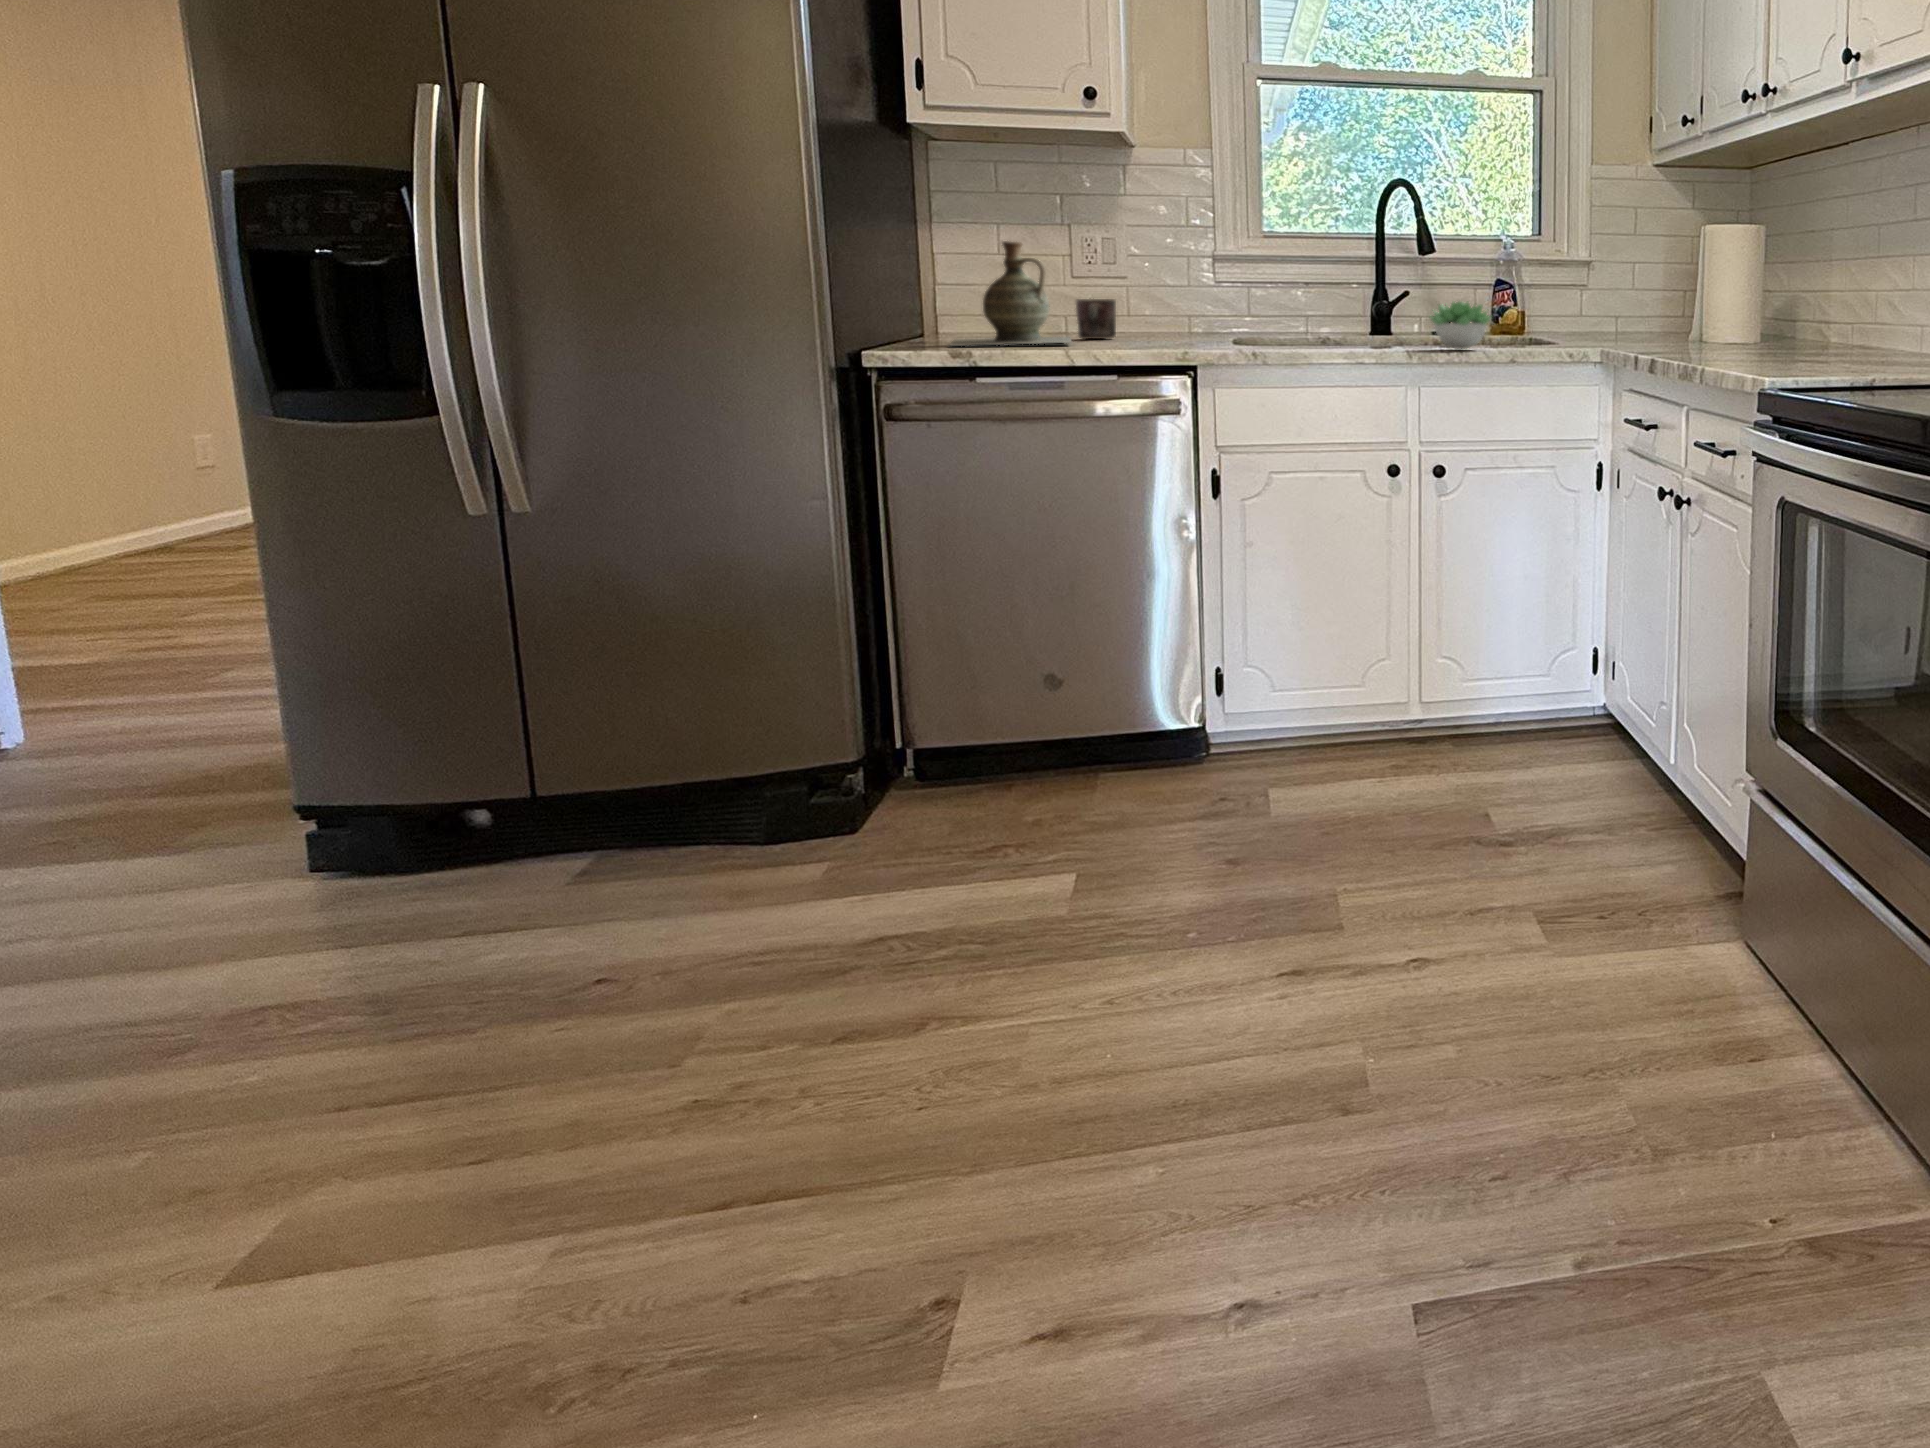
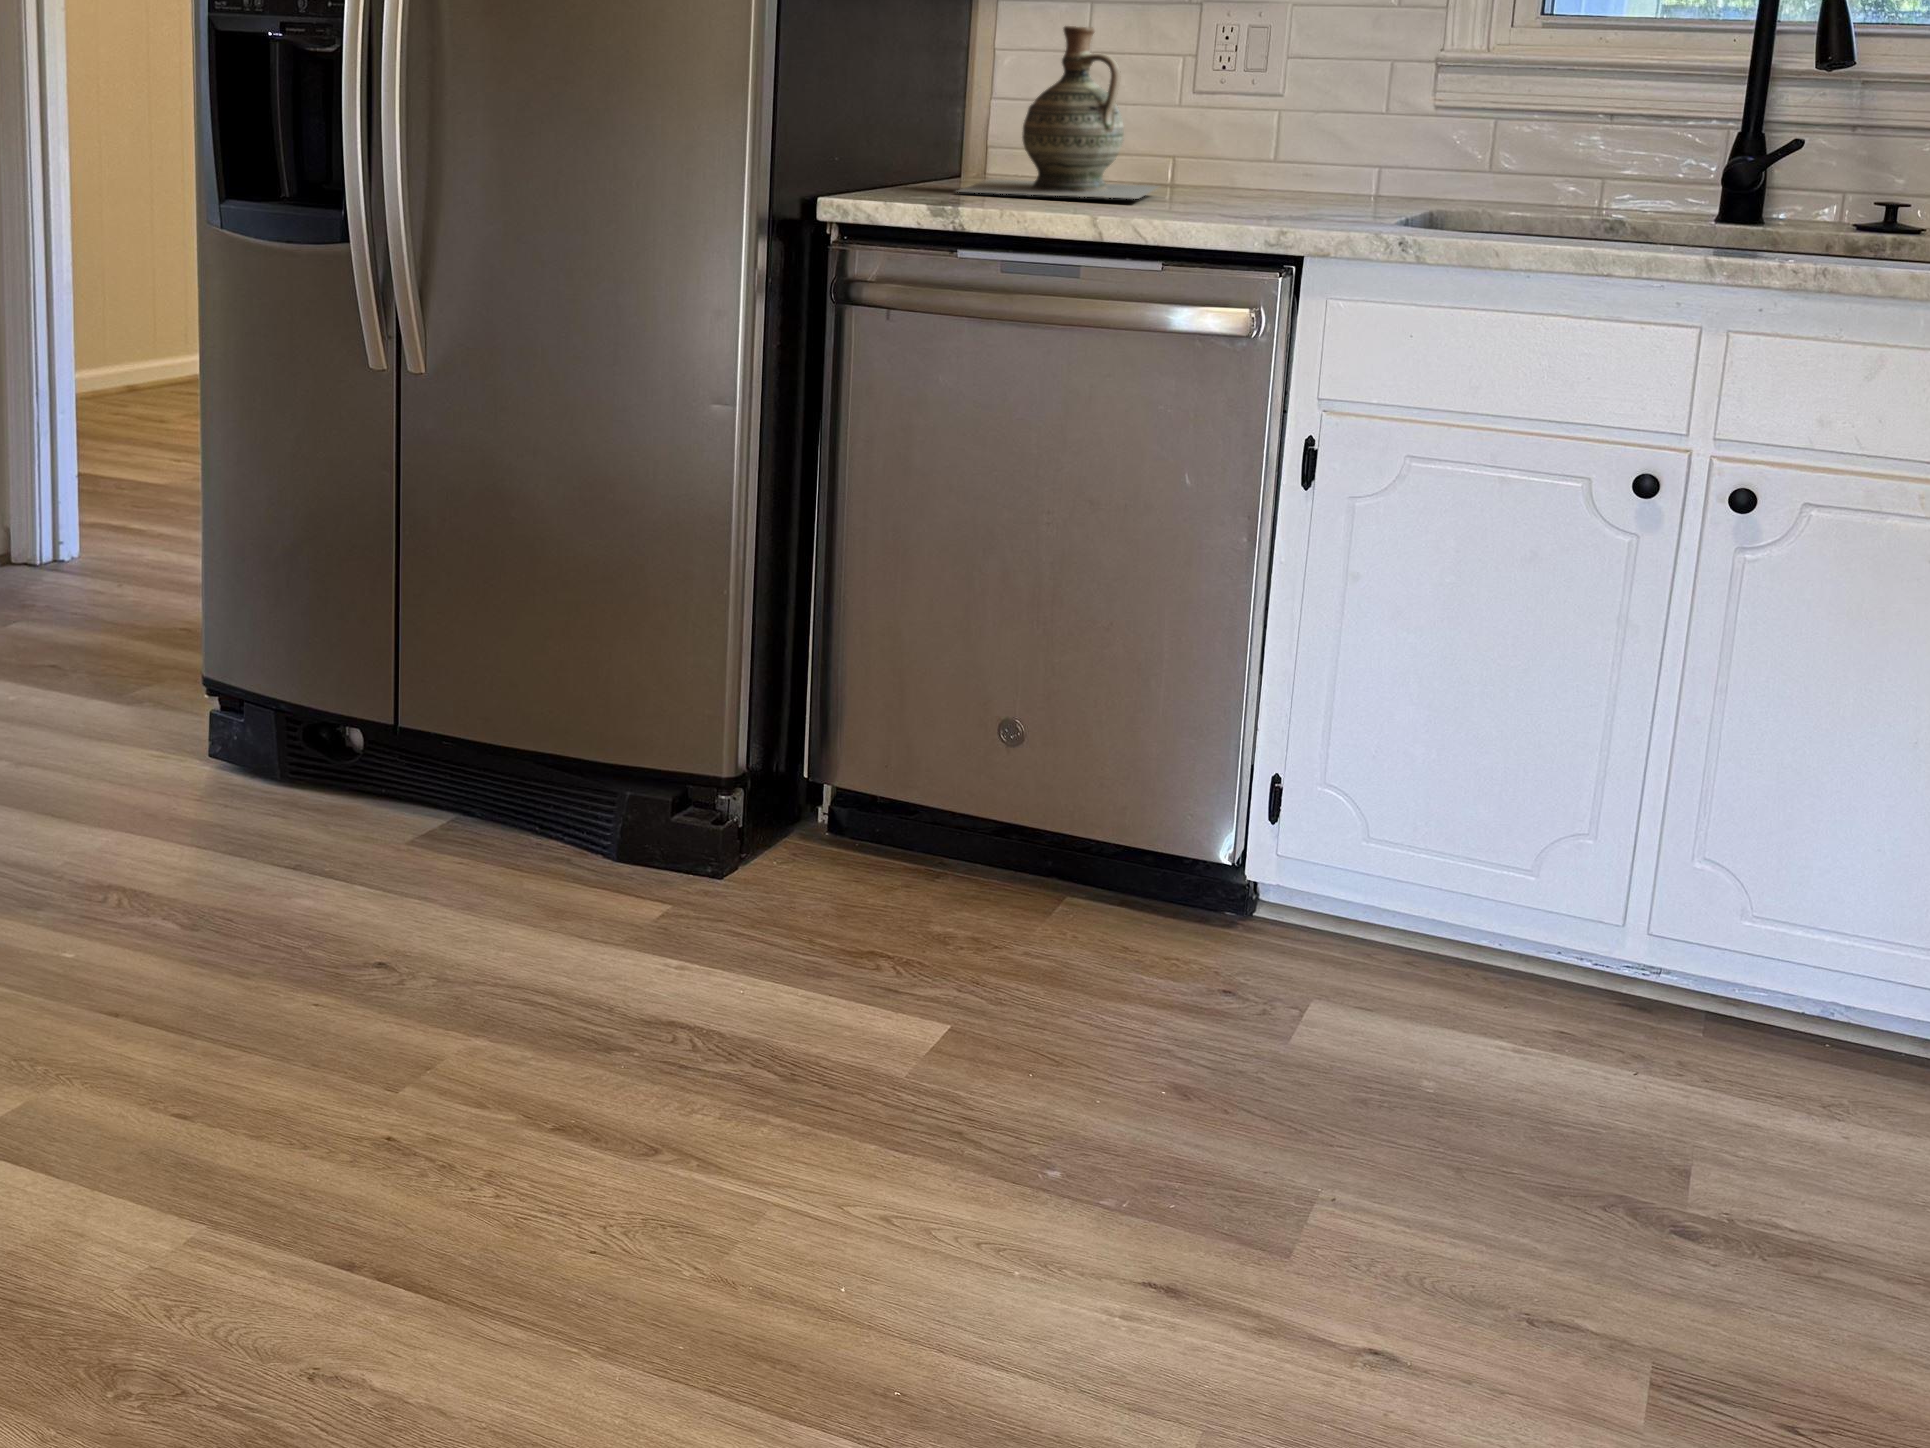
mug: present [1076,299,1116,339] -> none [1191,122,1260,193]
succulent plant: present [1430,301,1491,349] -> none [1759,171,1902,269]

